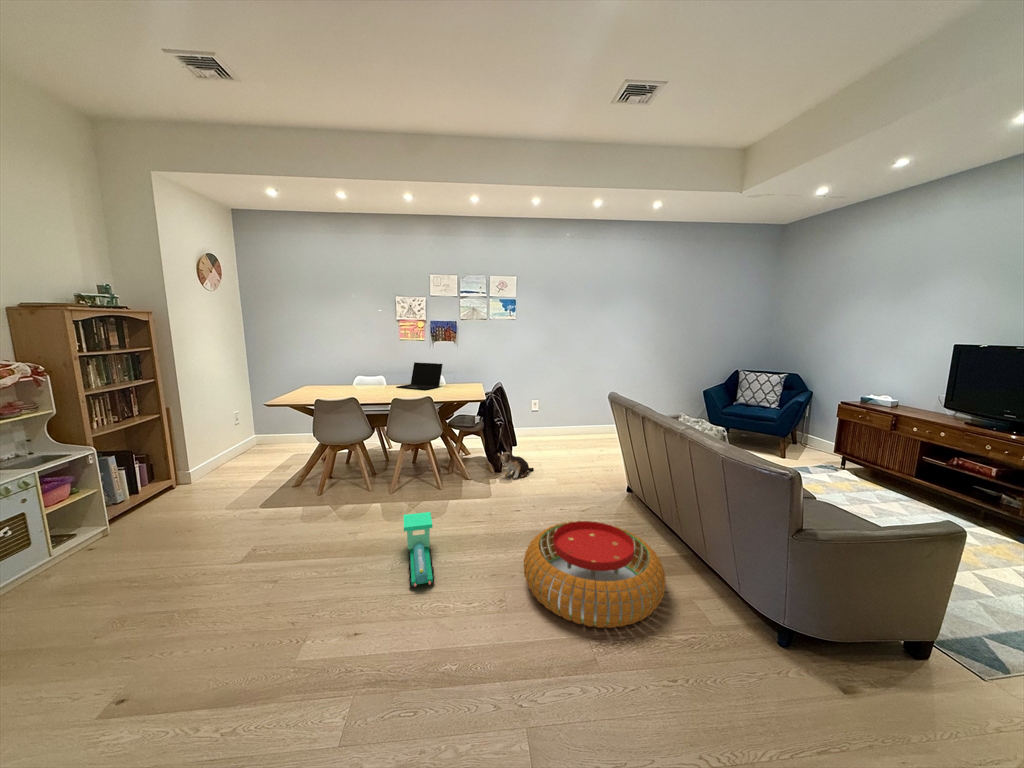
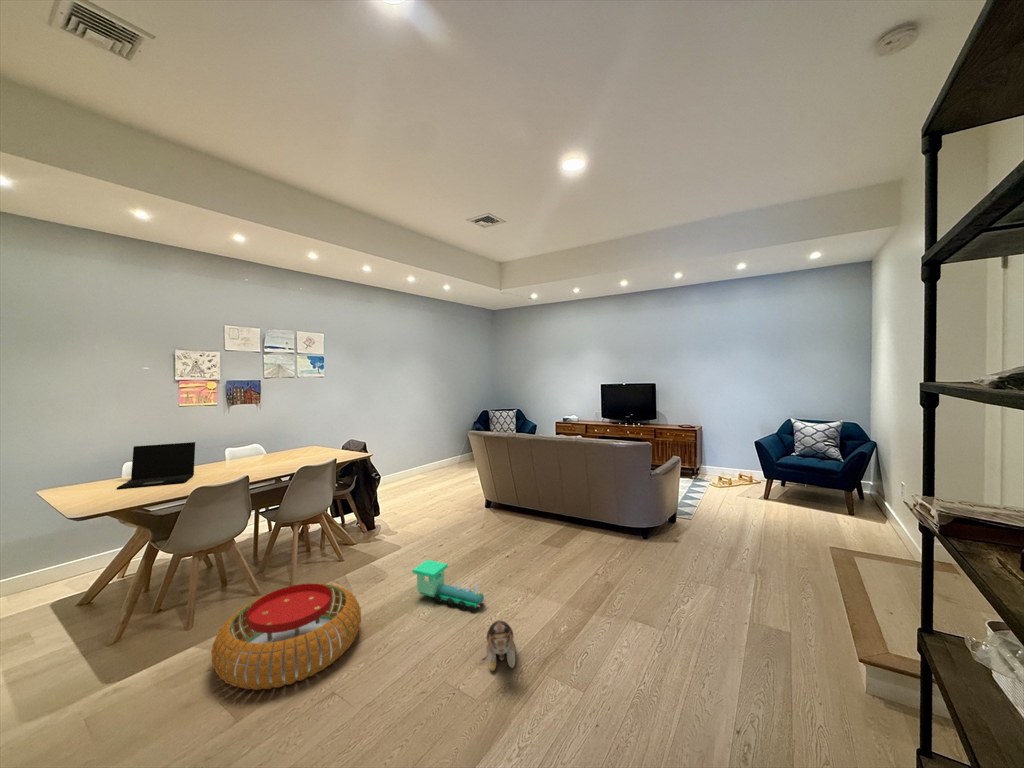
laptop: present [396,362,443,390] -> present [117,442,195,489]
plush toy: present [498,452,534,479] -> present [487,620,516,671]
pouf: present [524,521,666,628] -> present [211,583,361,690]

